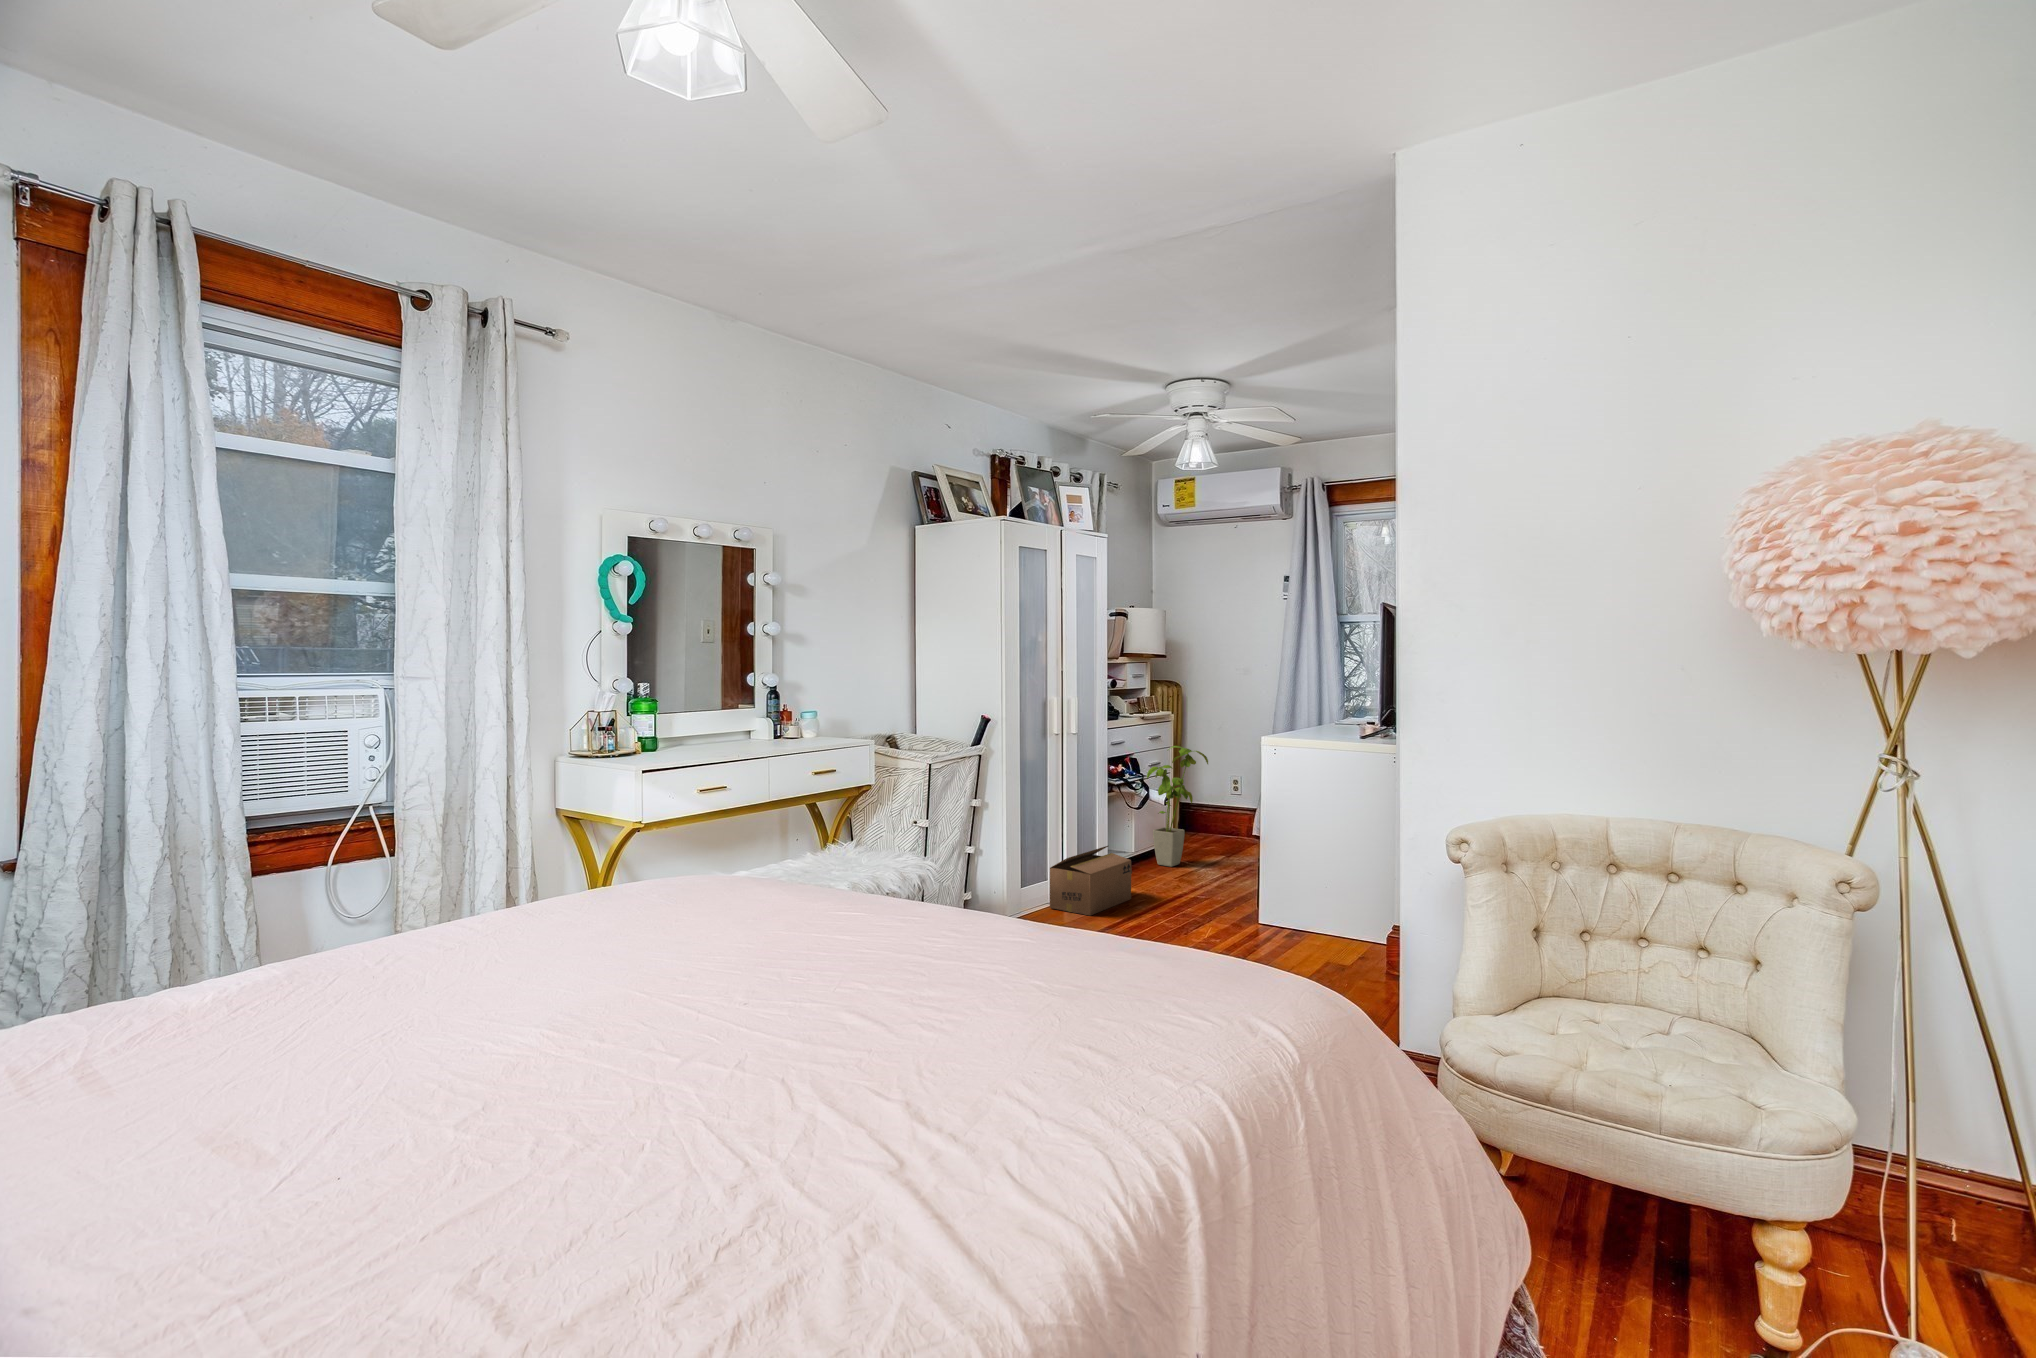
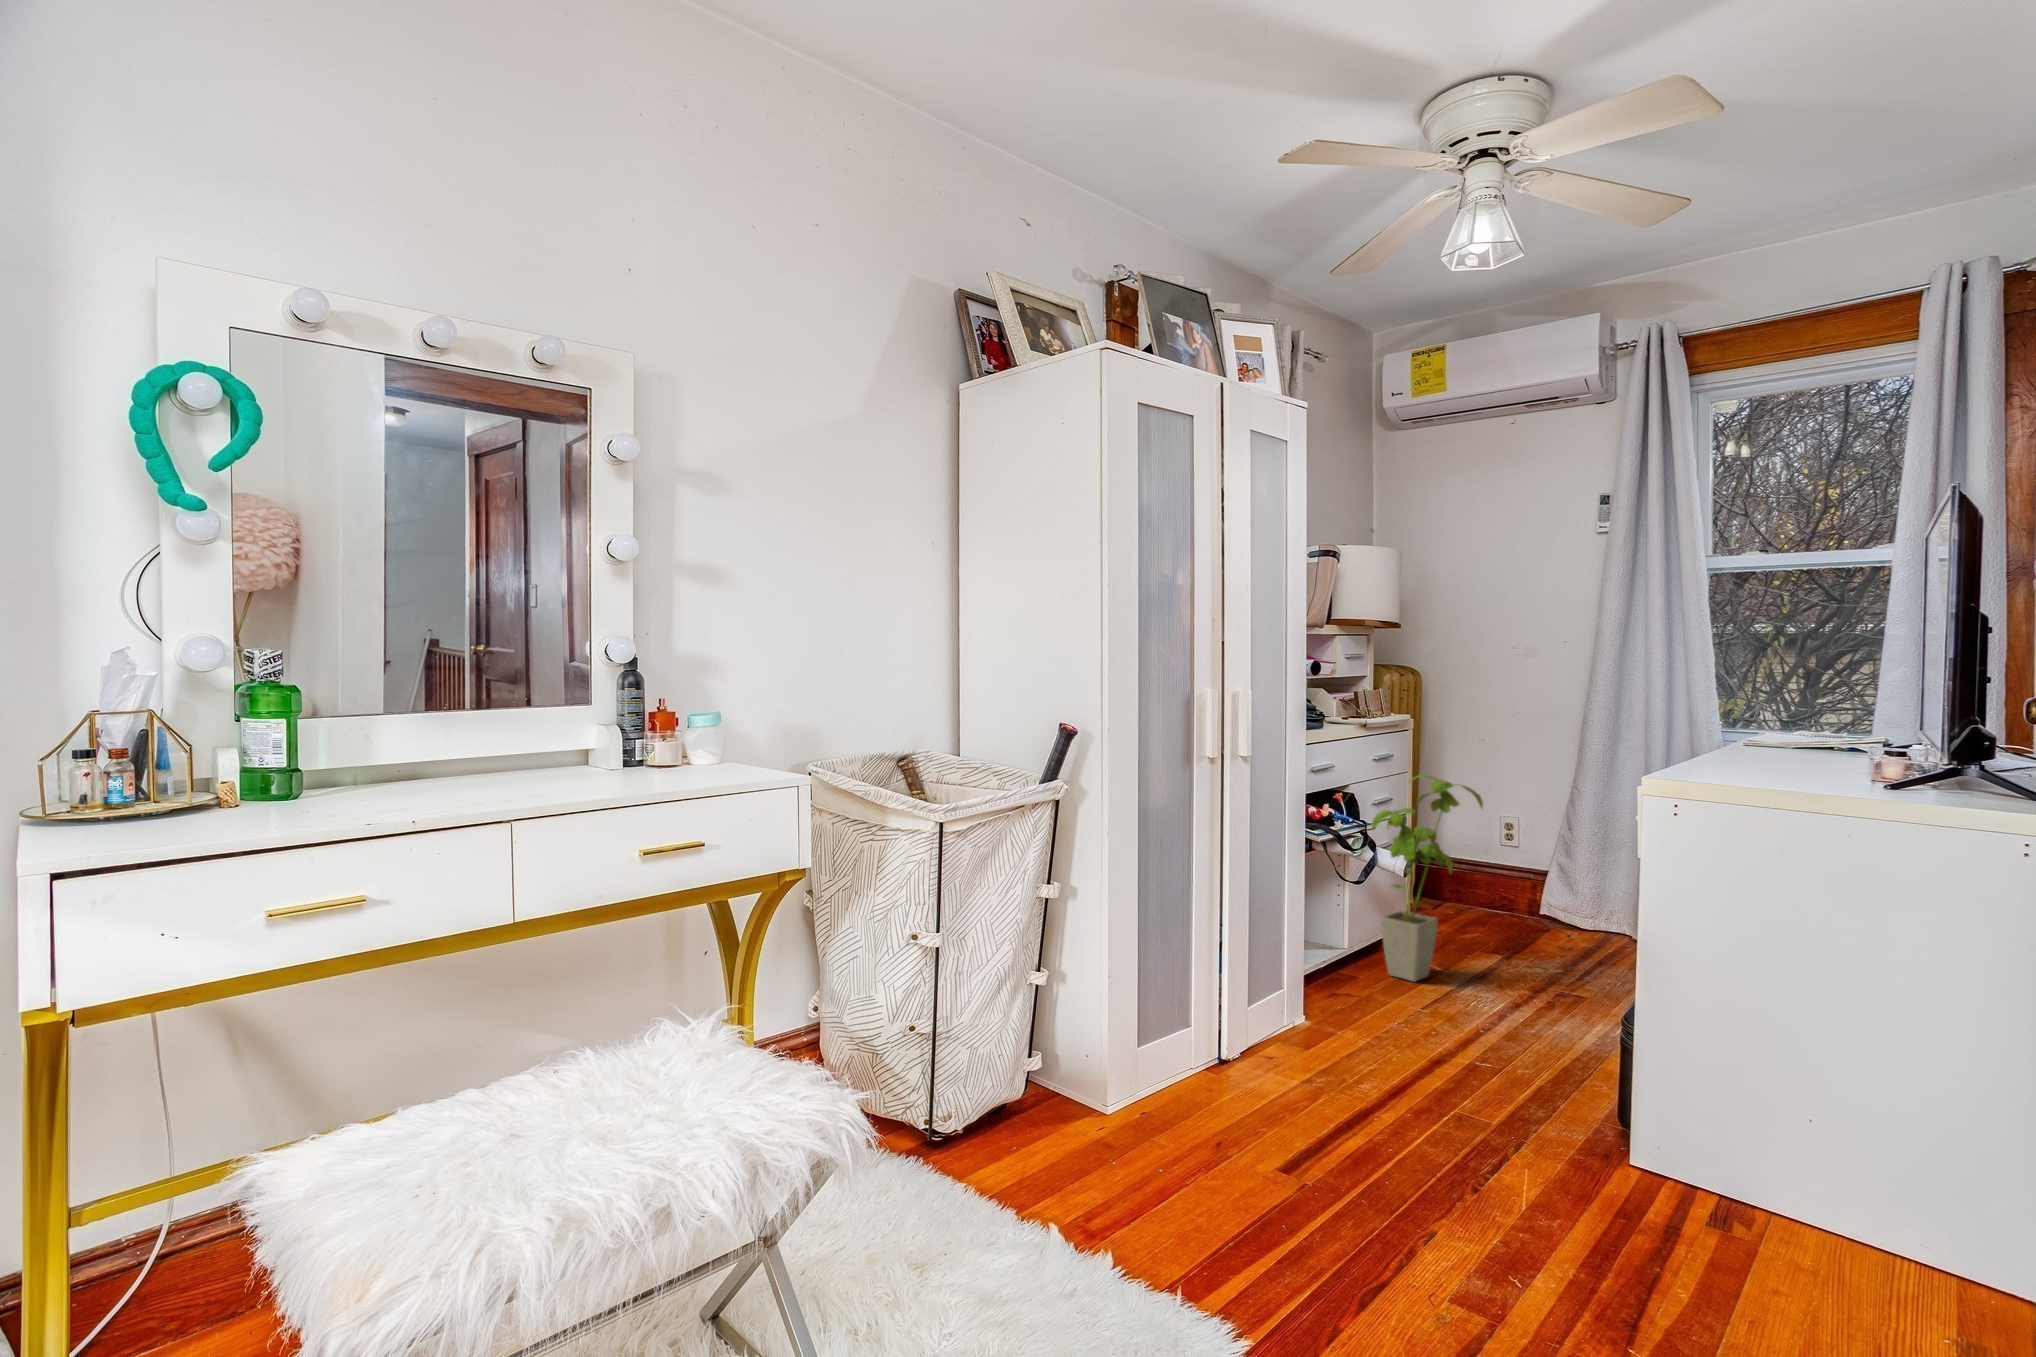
cardboard box: present [1050,846,1132,916] -> none [1193,959,1349,1107]

